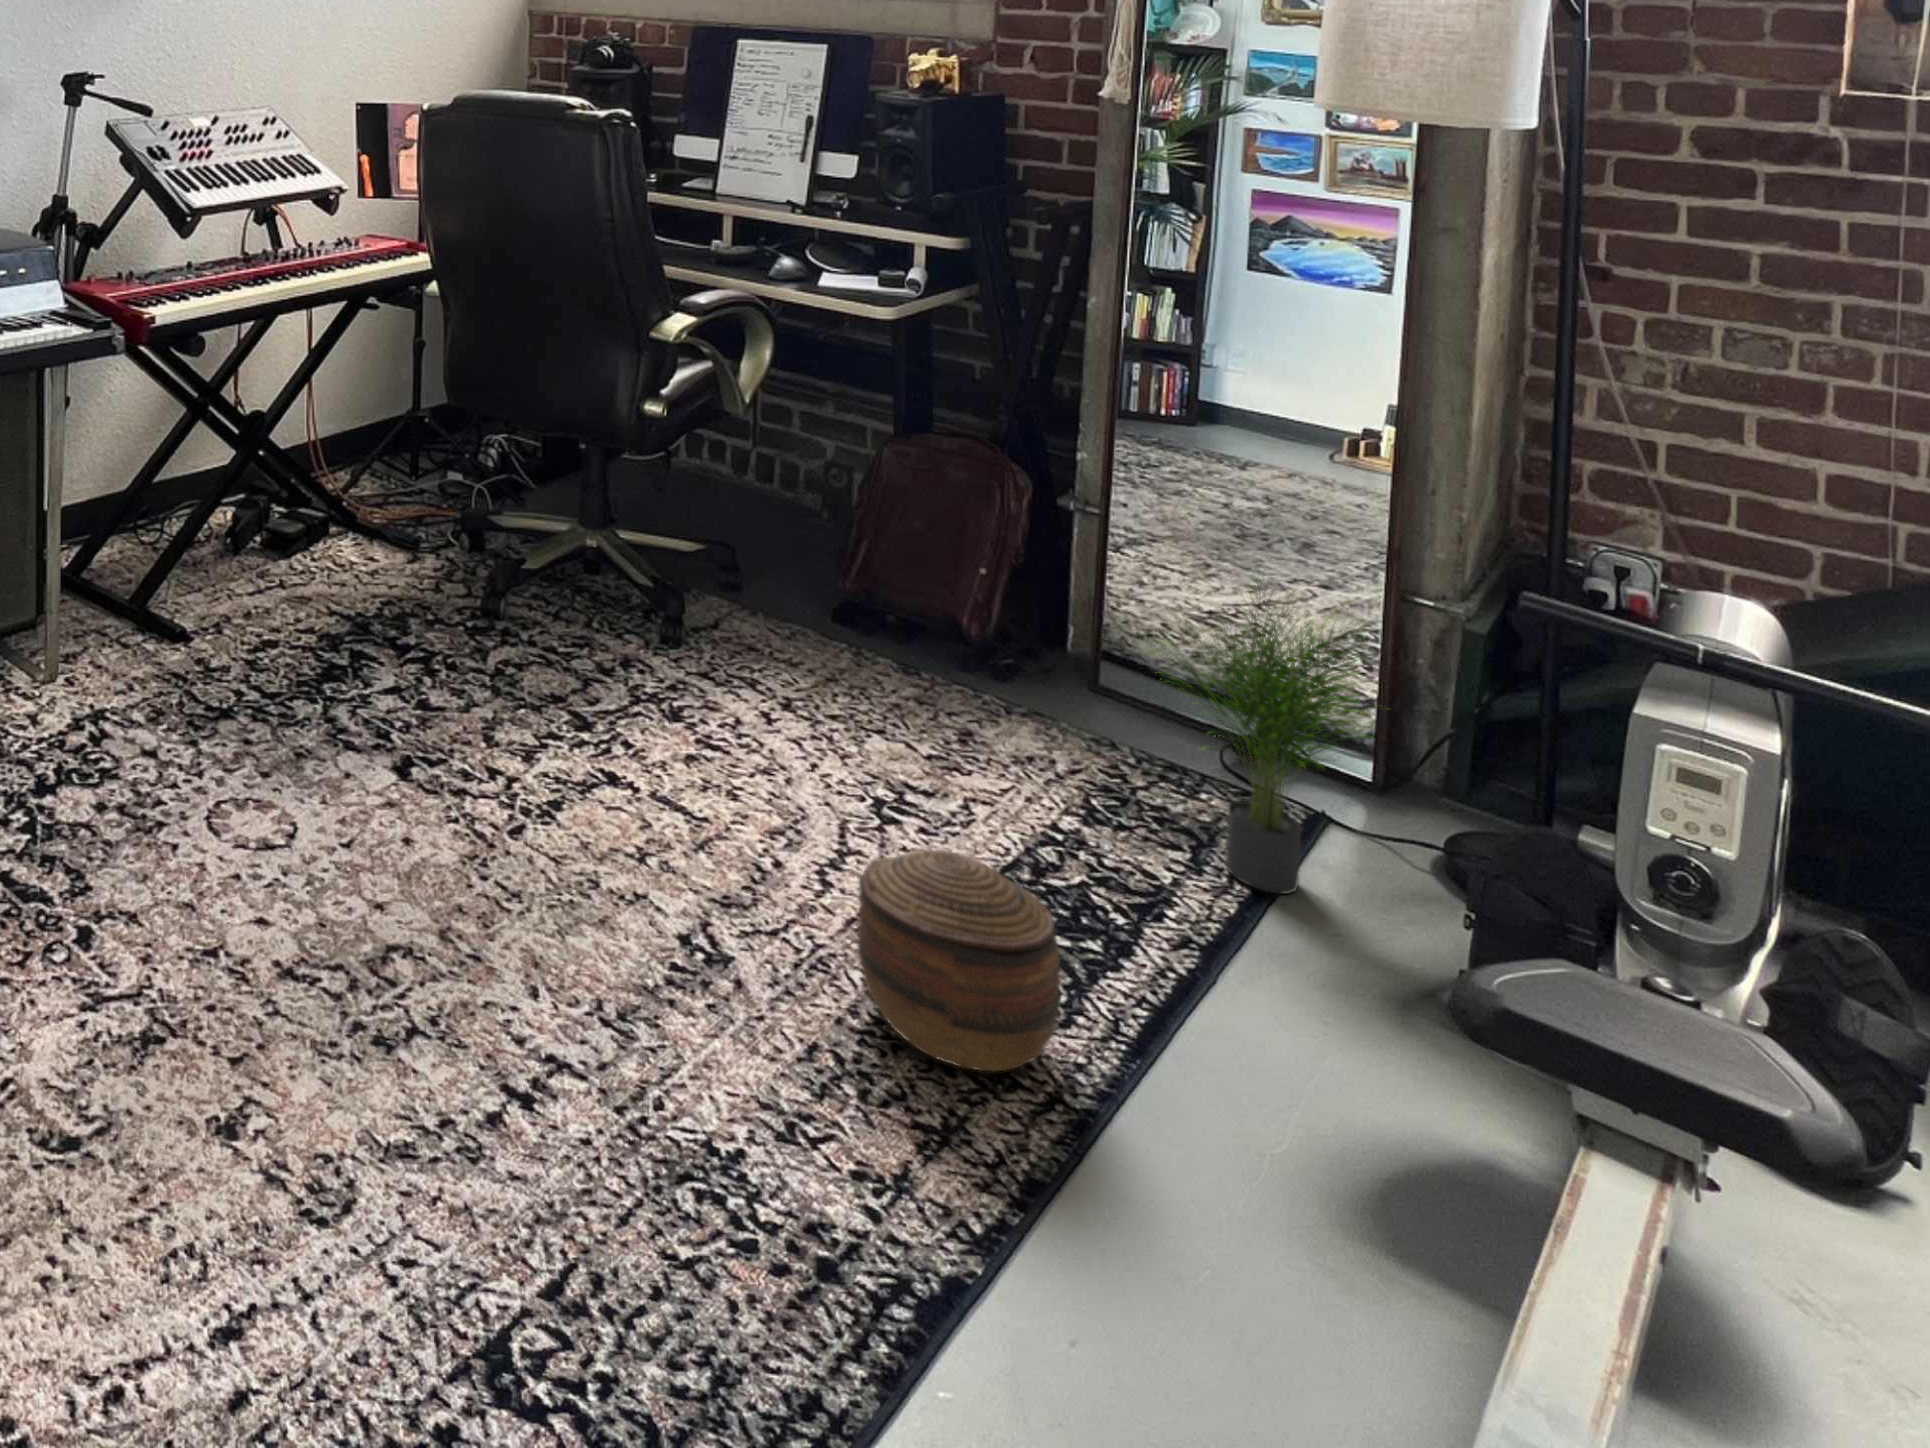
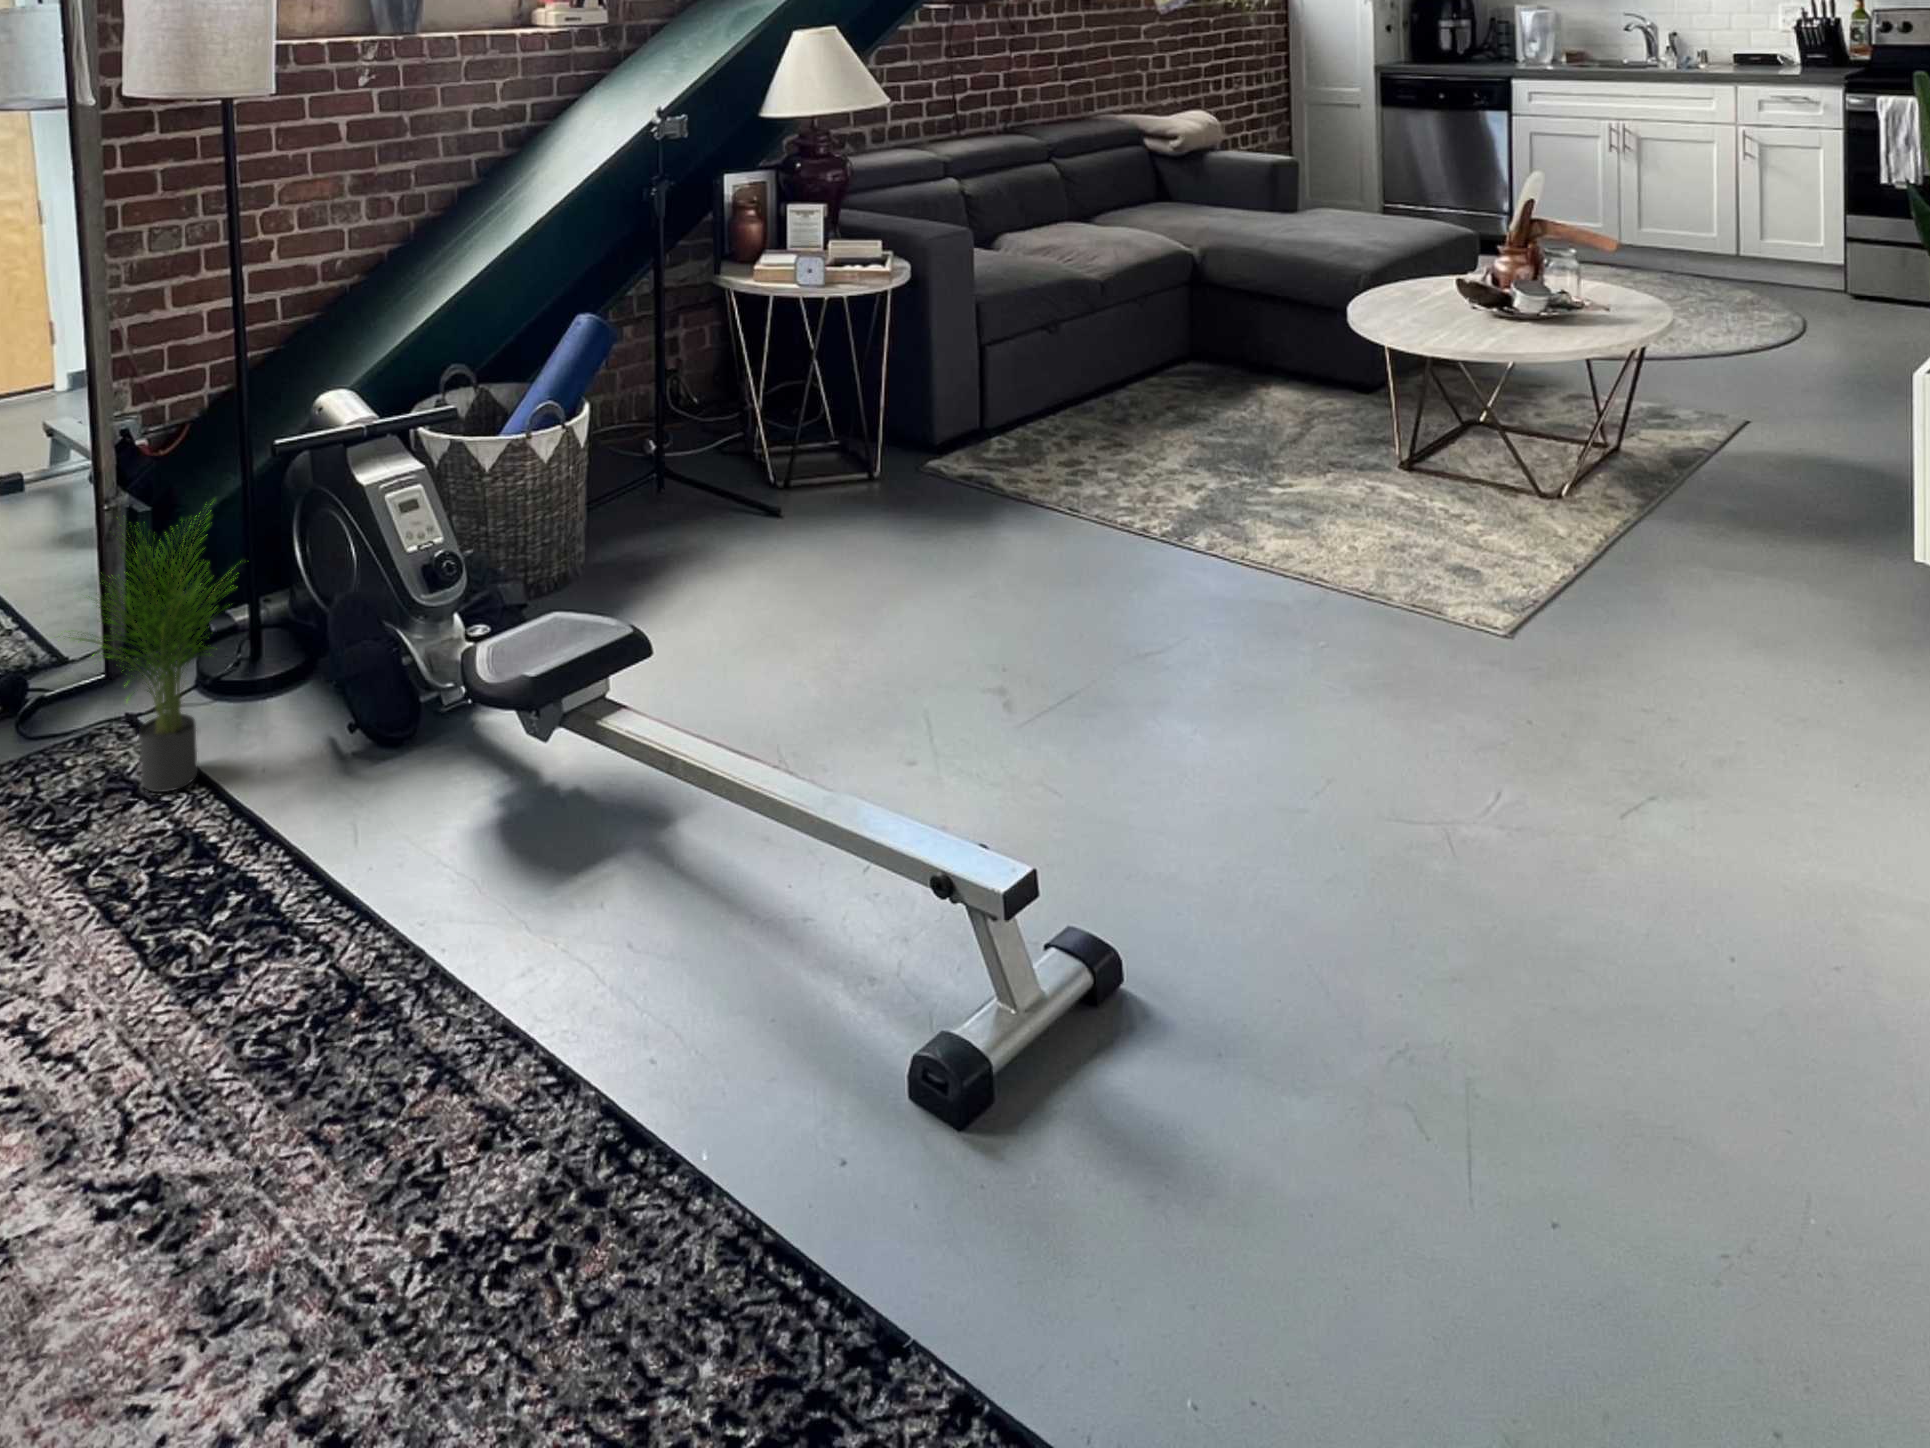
basket: present [857,850,1061,1071] -> none [218,851,403,1061]

